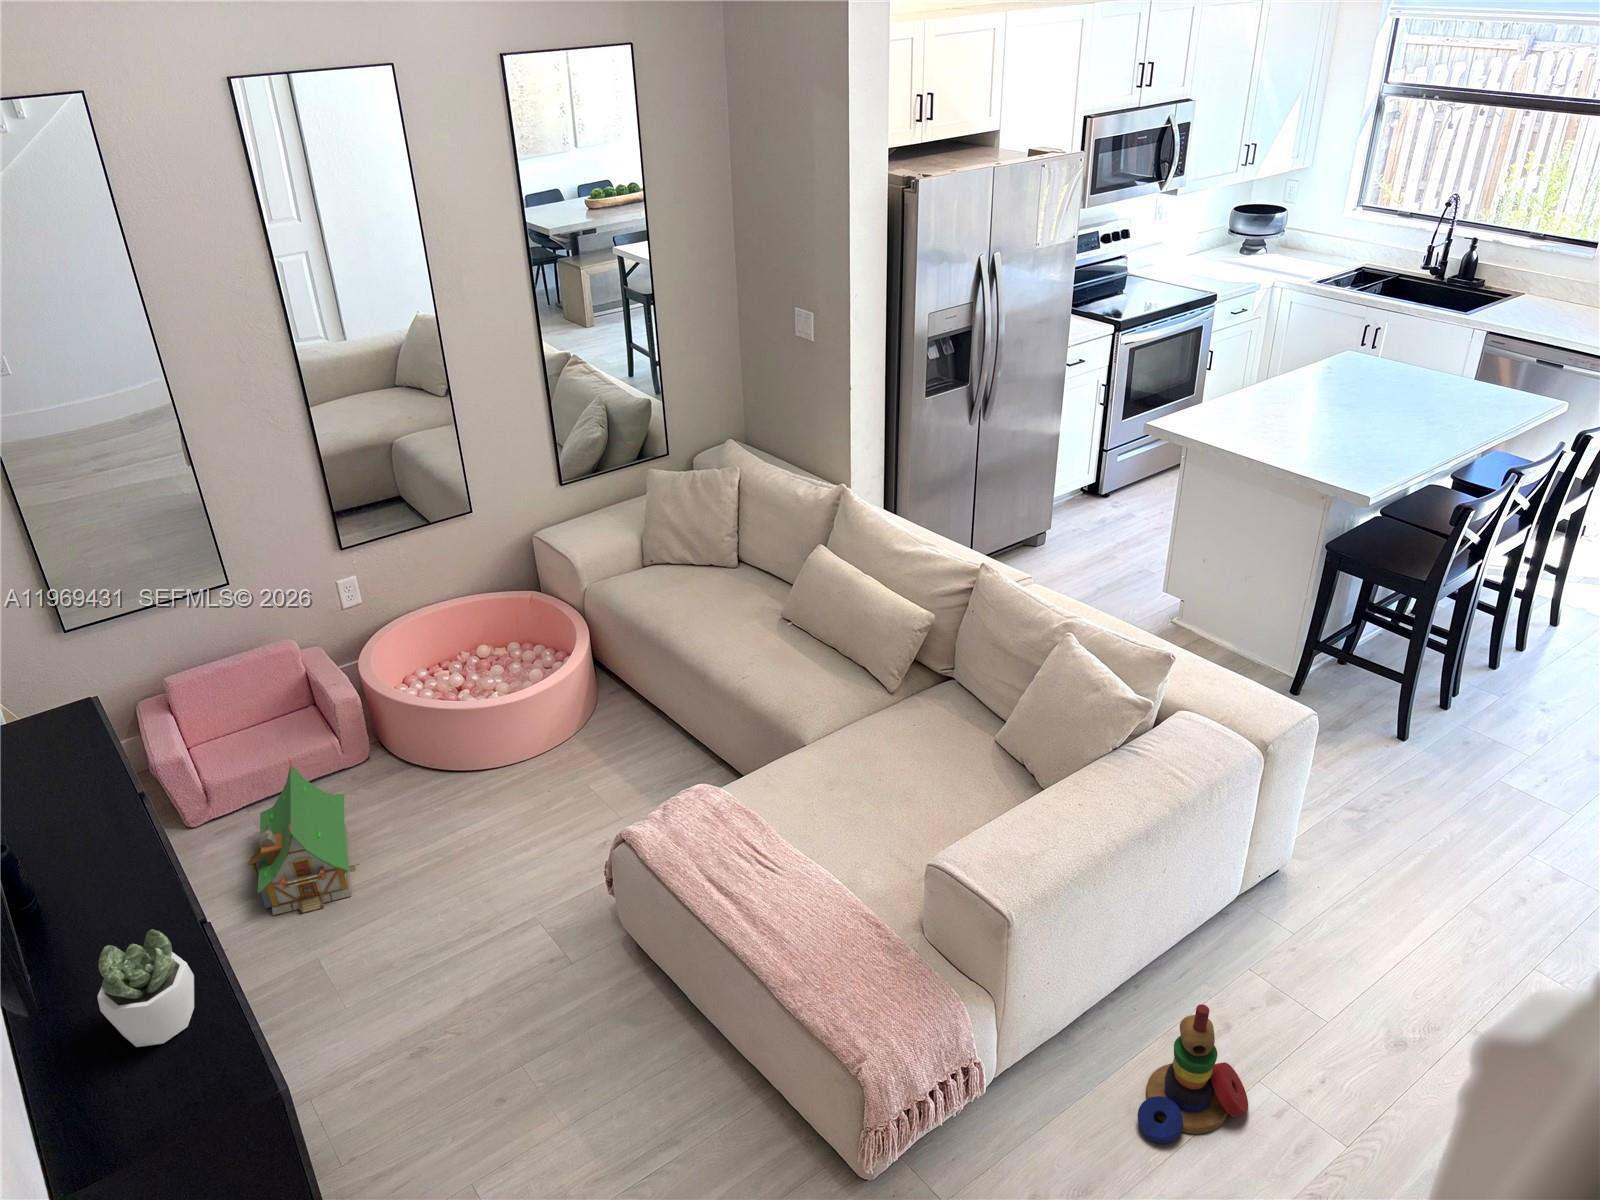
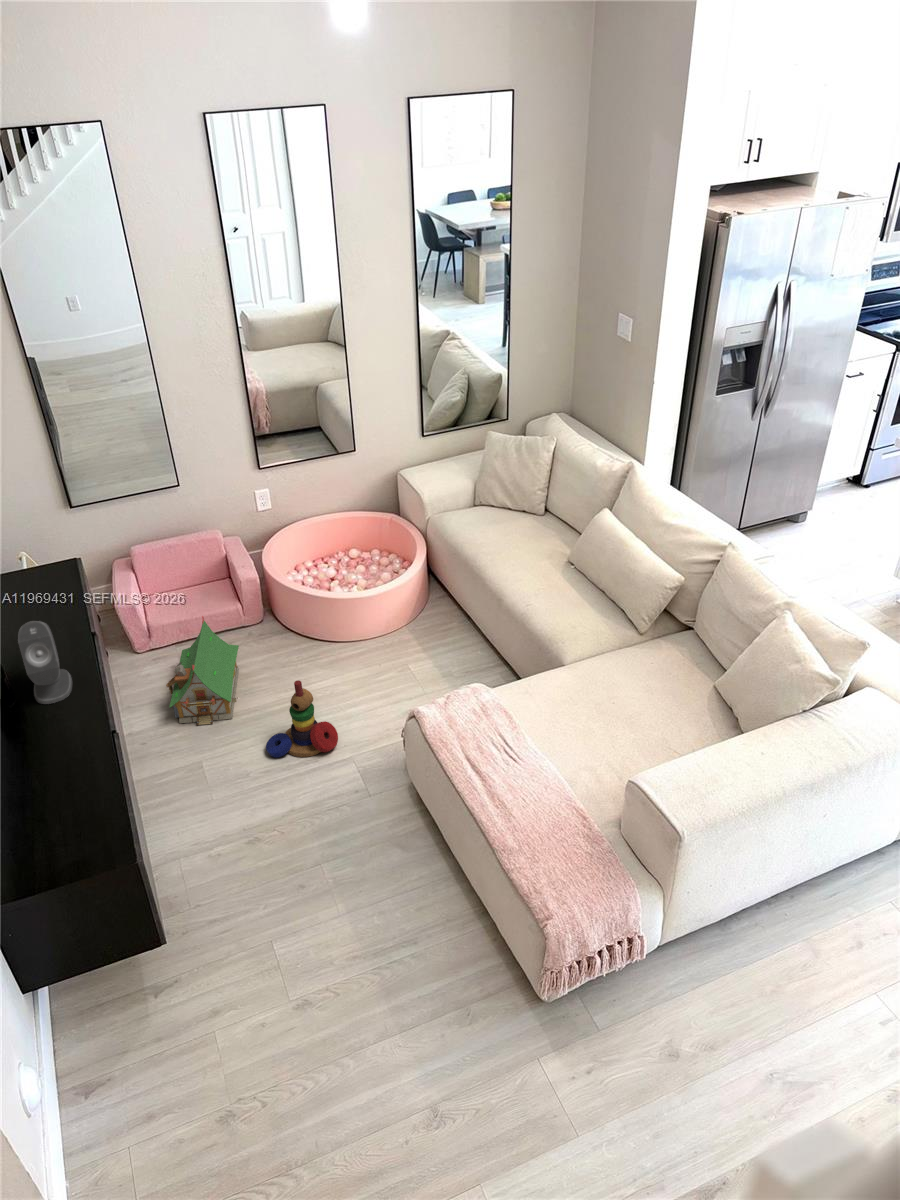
speaker: none [51,777,135,898] -> present [18,621,72,704]
succulent plant: present [97,929,194,1047] -> none [22,739,87,816]
stacking toy: present [1138,1004,1248,1143] -> present [266,680,338,757]

